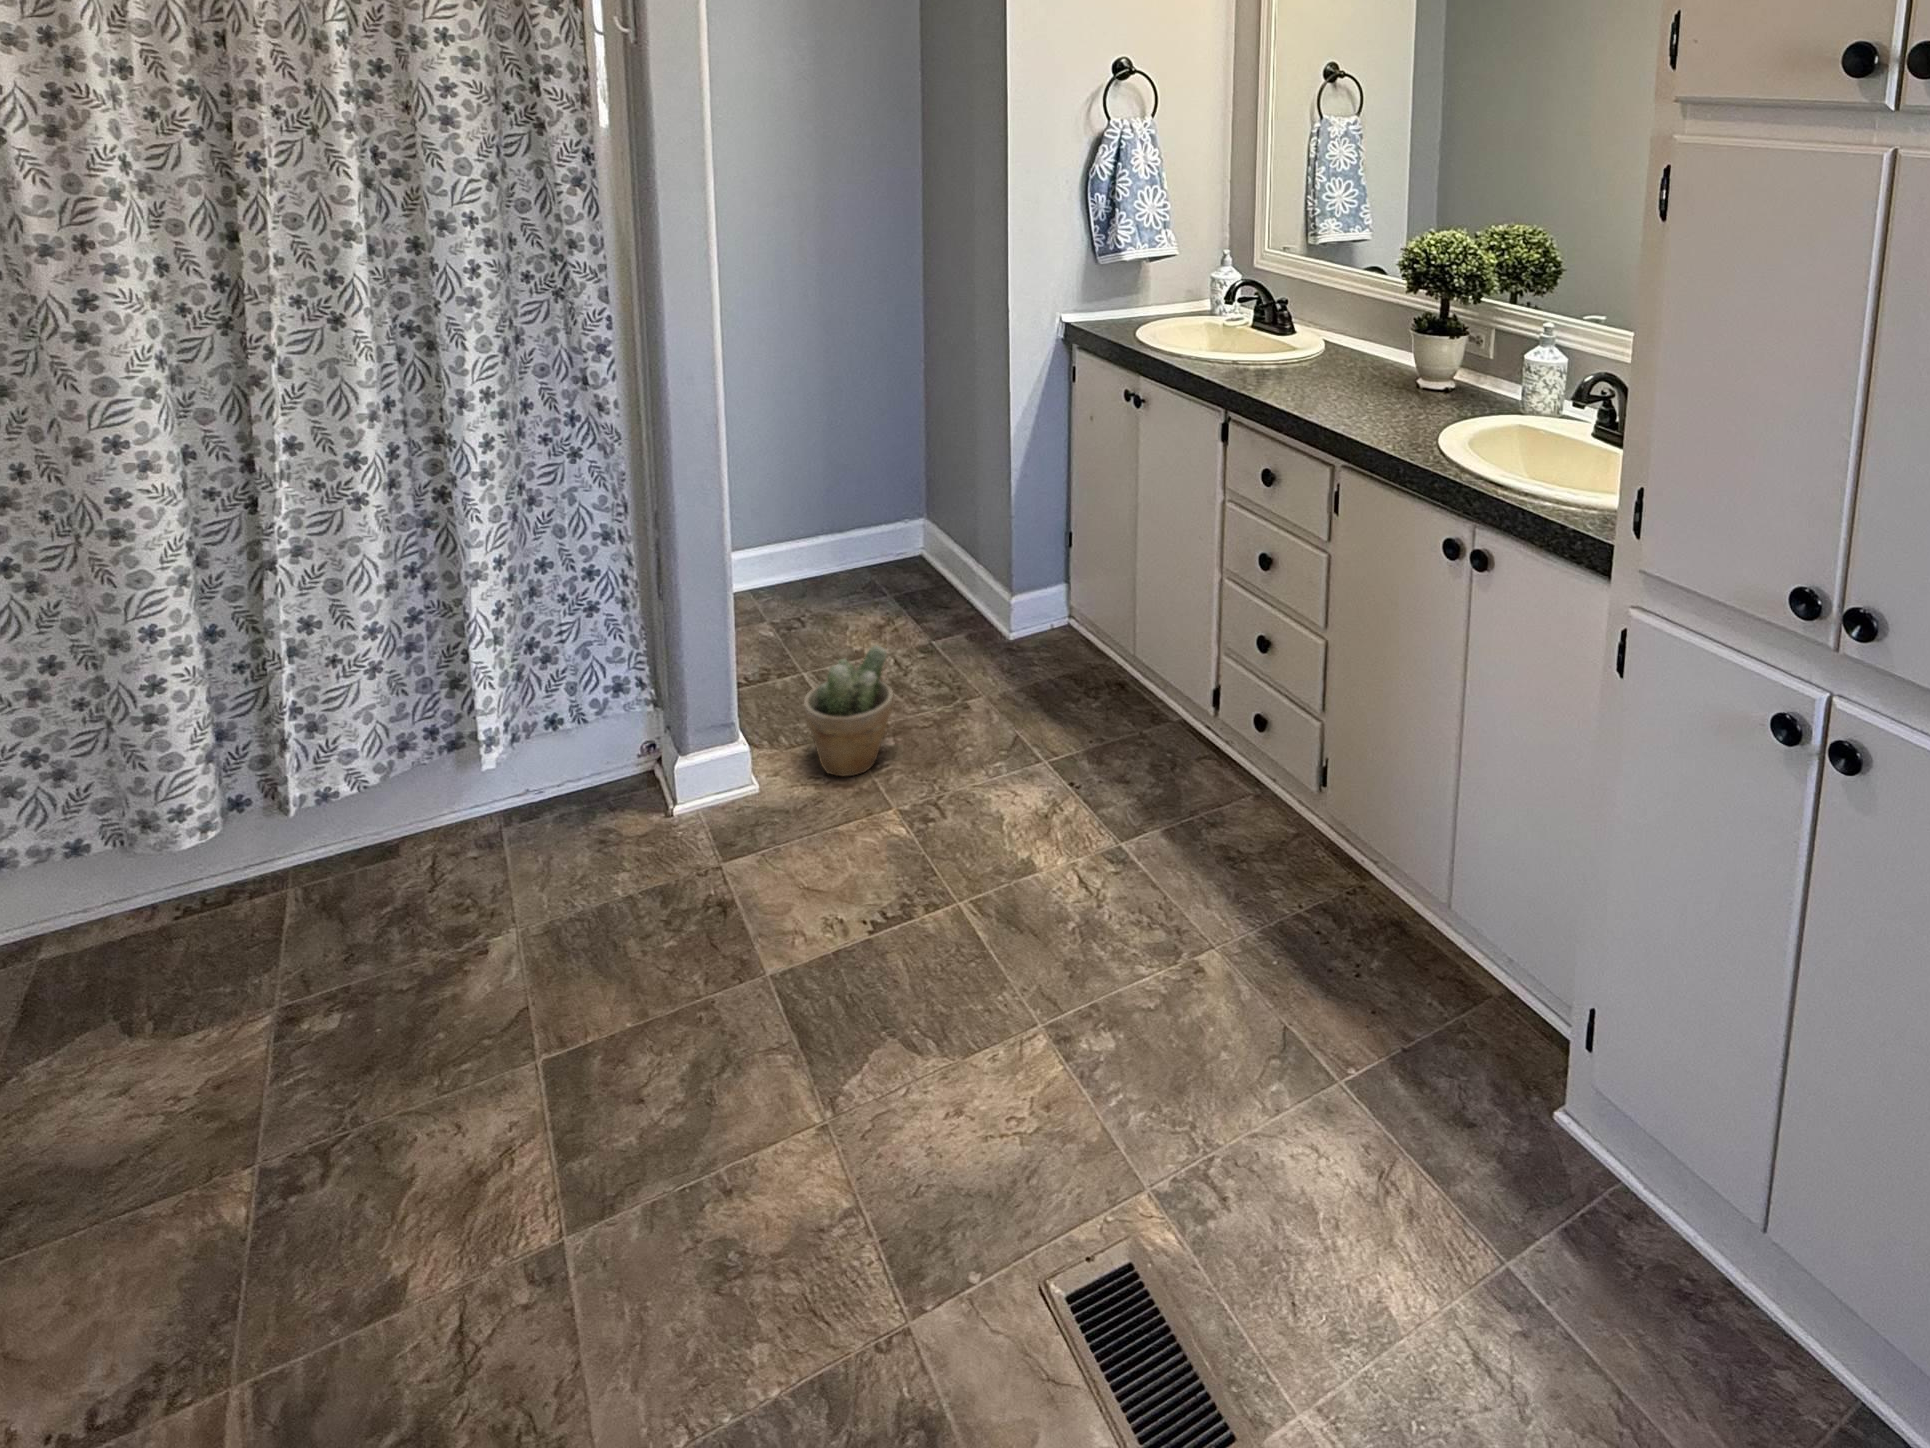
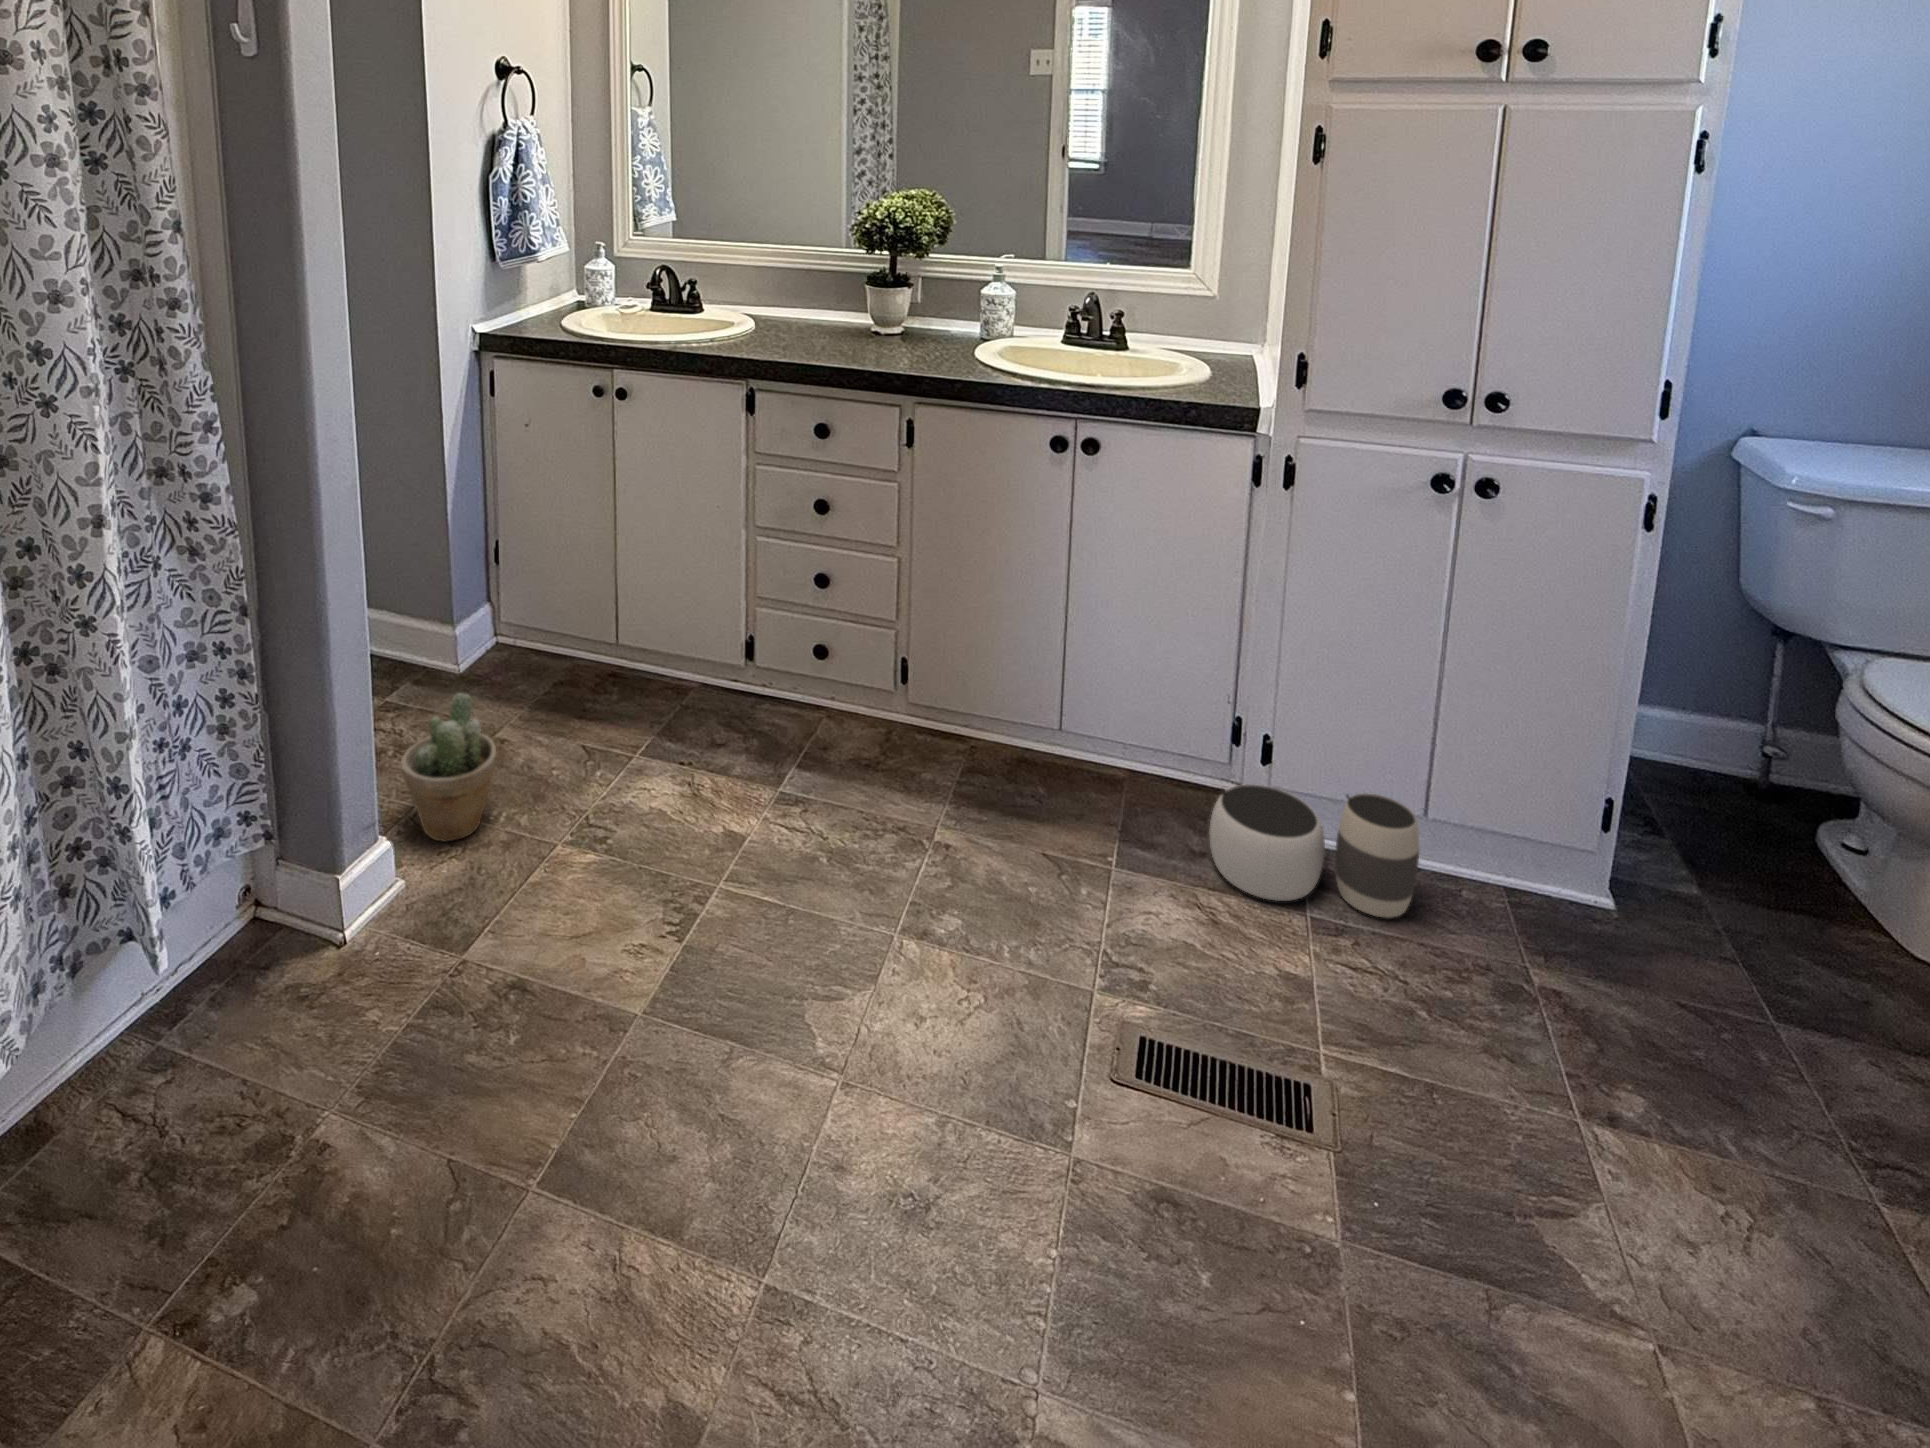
waste basket: none [1452,1052,1683,1330] -> present [1209,784,1419,918]

